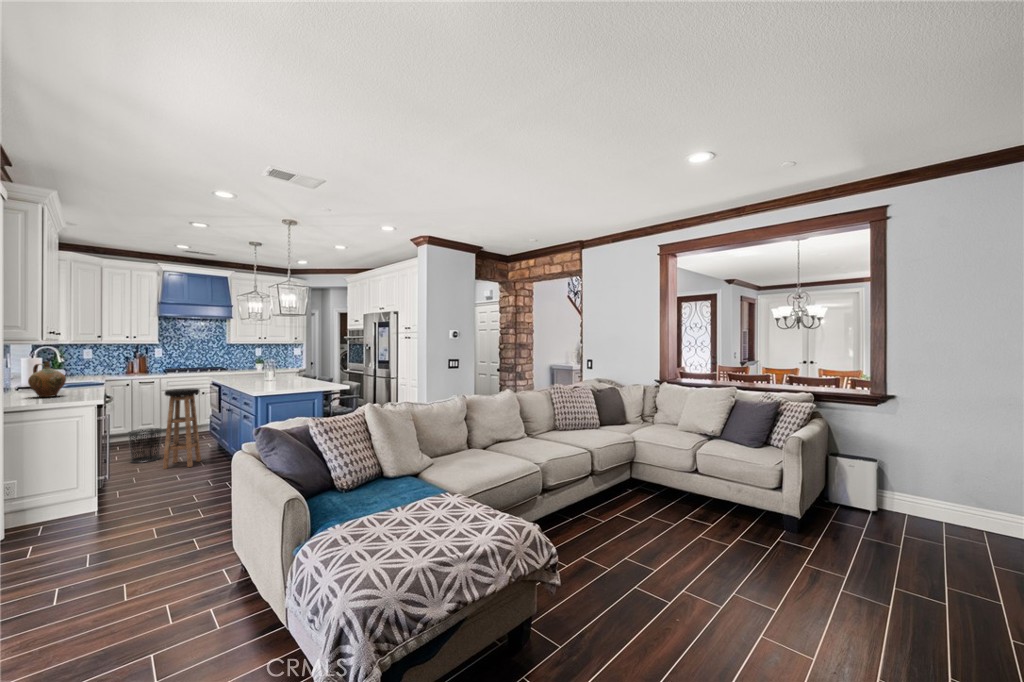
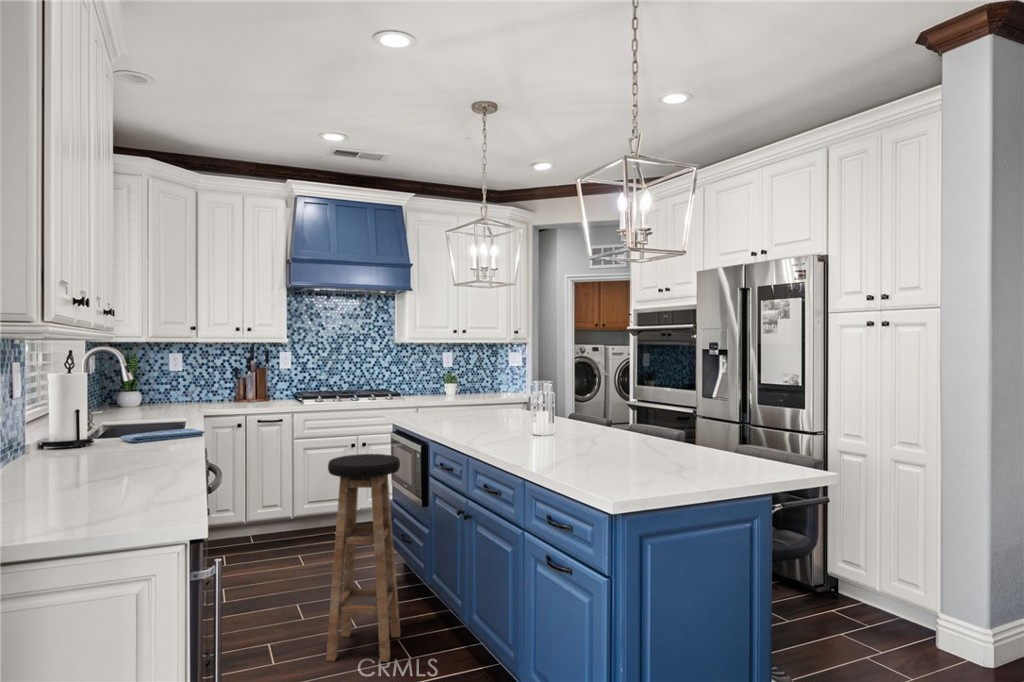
ceramic jug: present [28,361,66,397] -> none [36,393,122,495]
waste bin: present [128,428,162,463] -> none [248,537,315,625]

